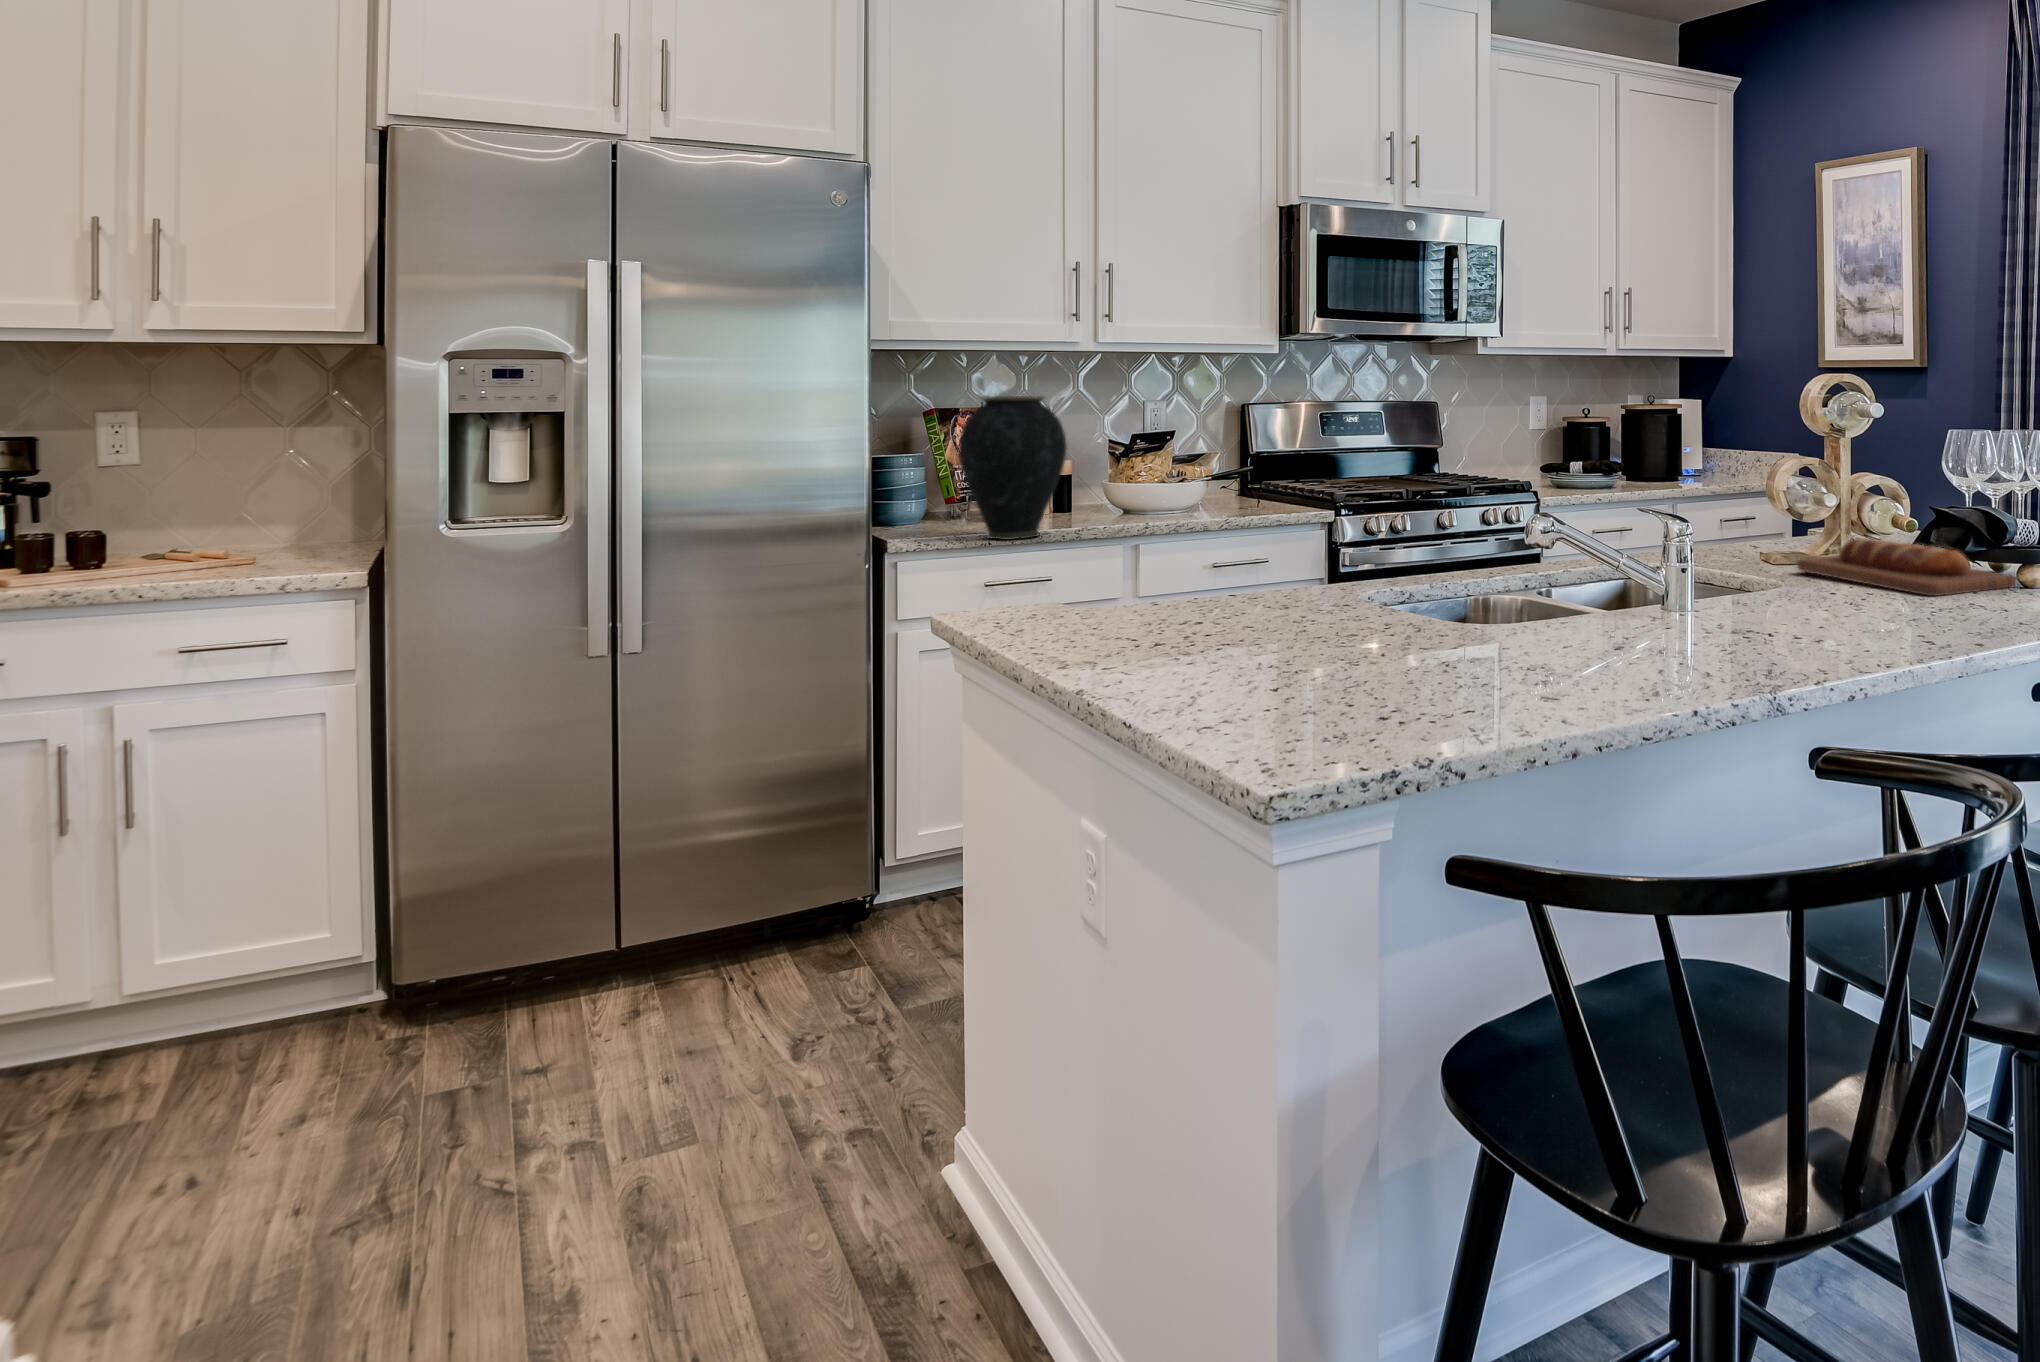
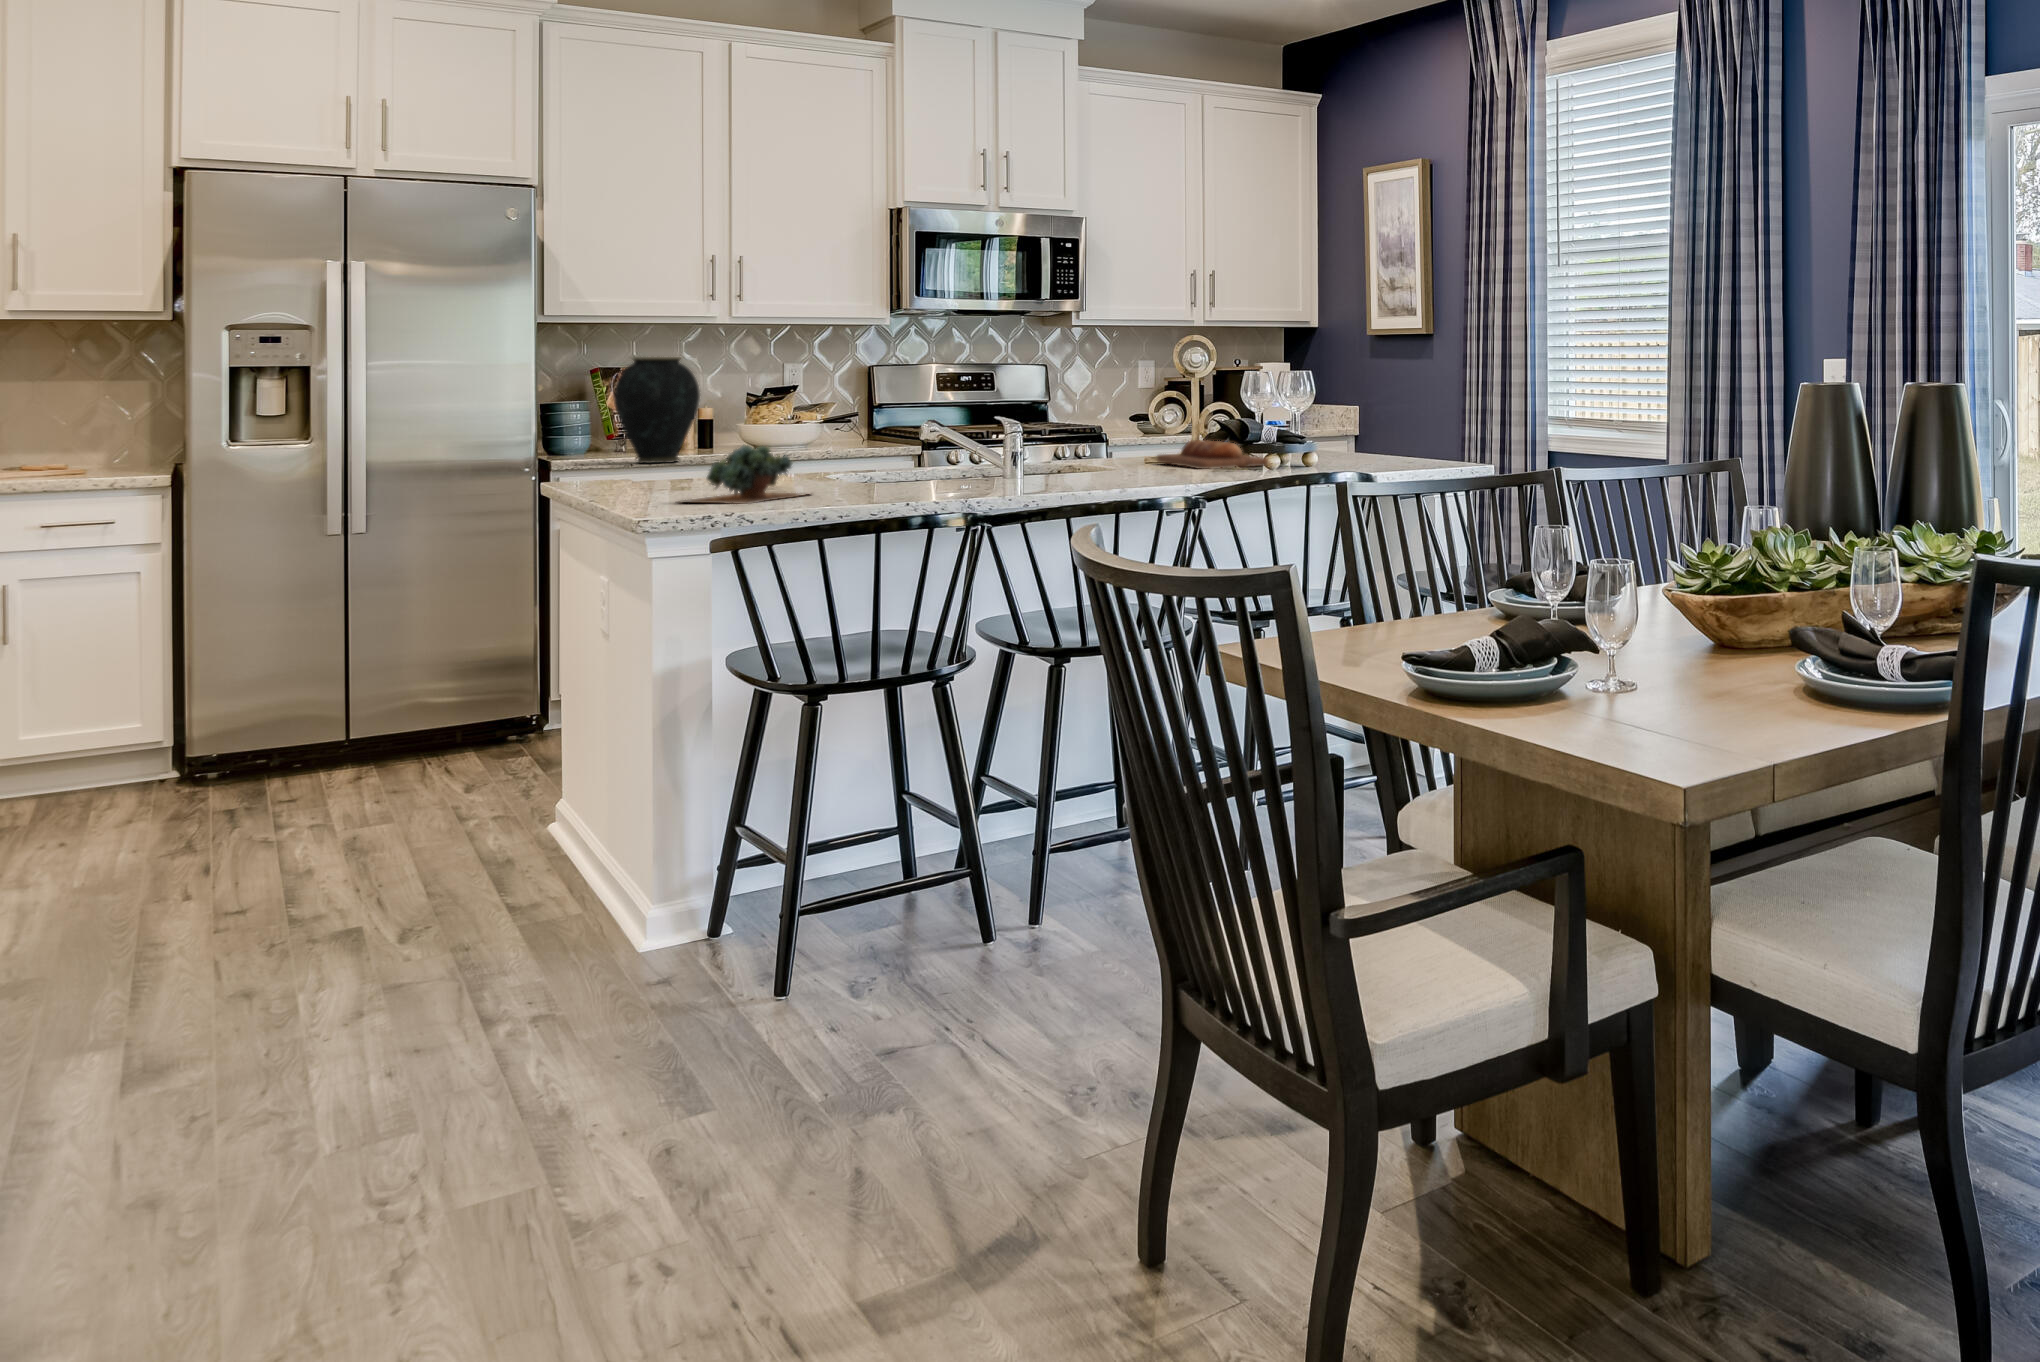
succulent plant: none [1218,593,1436,728] -> present [683,445,802,504]

